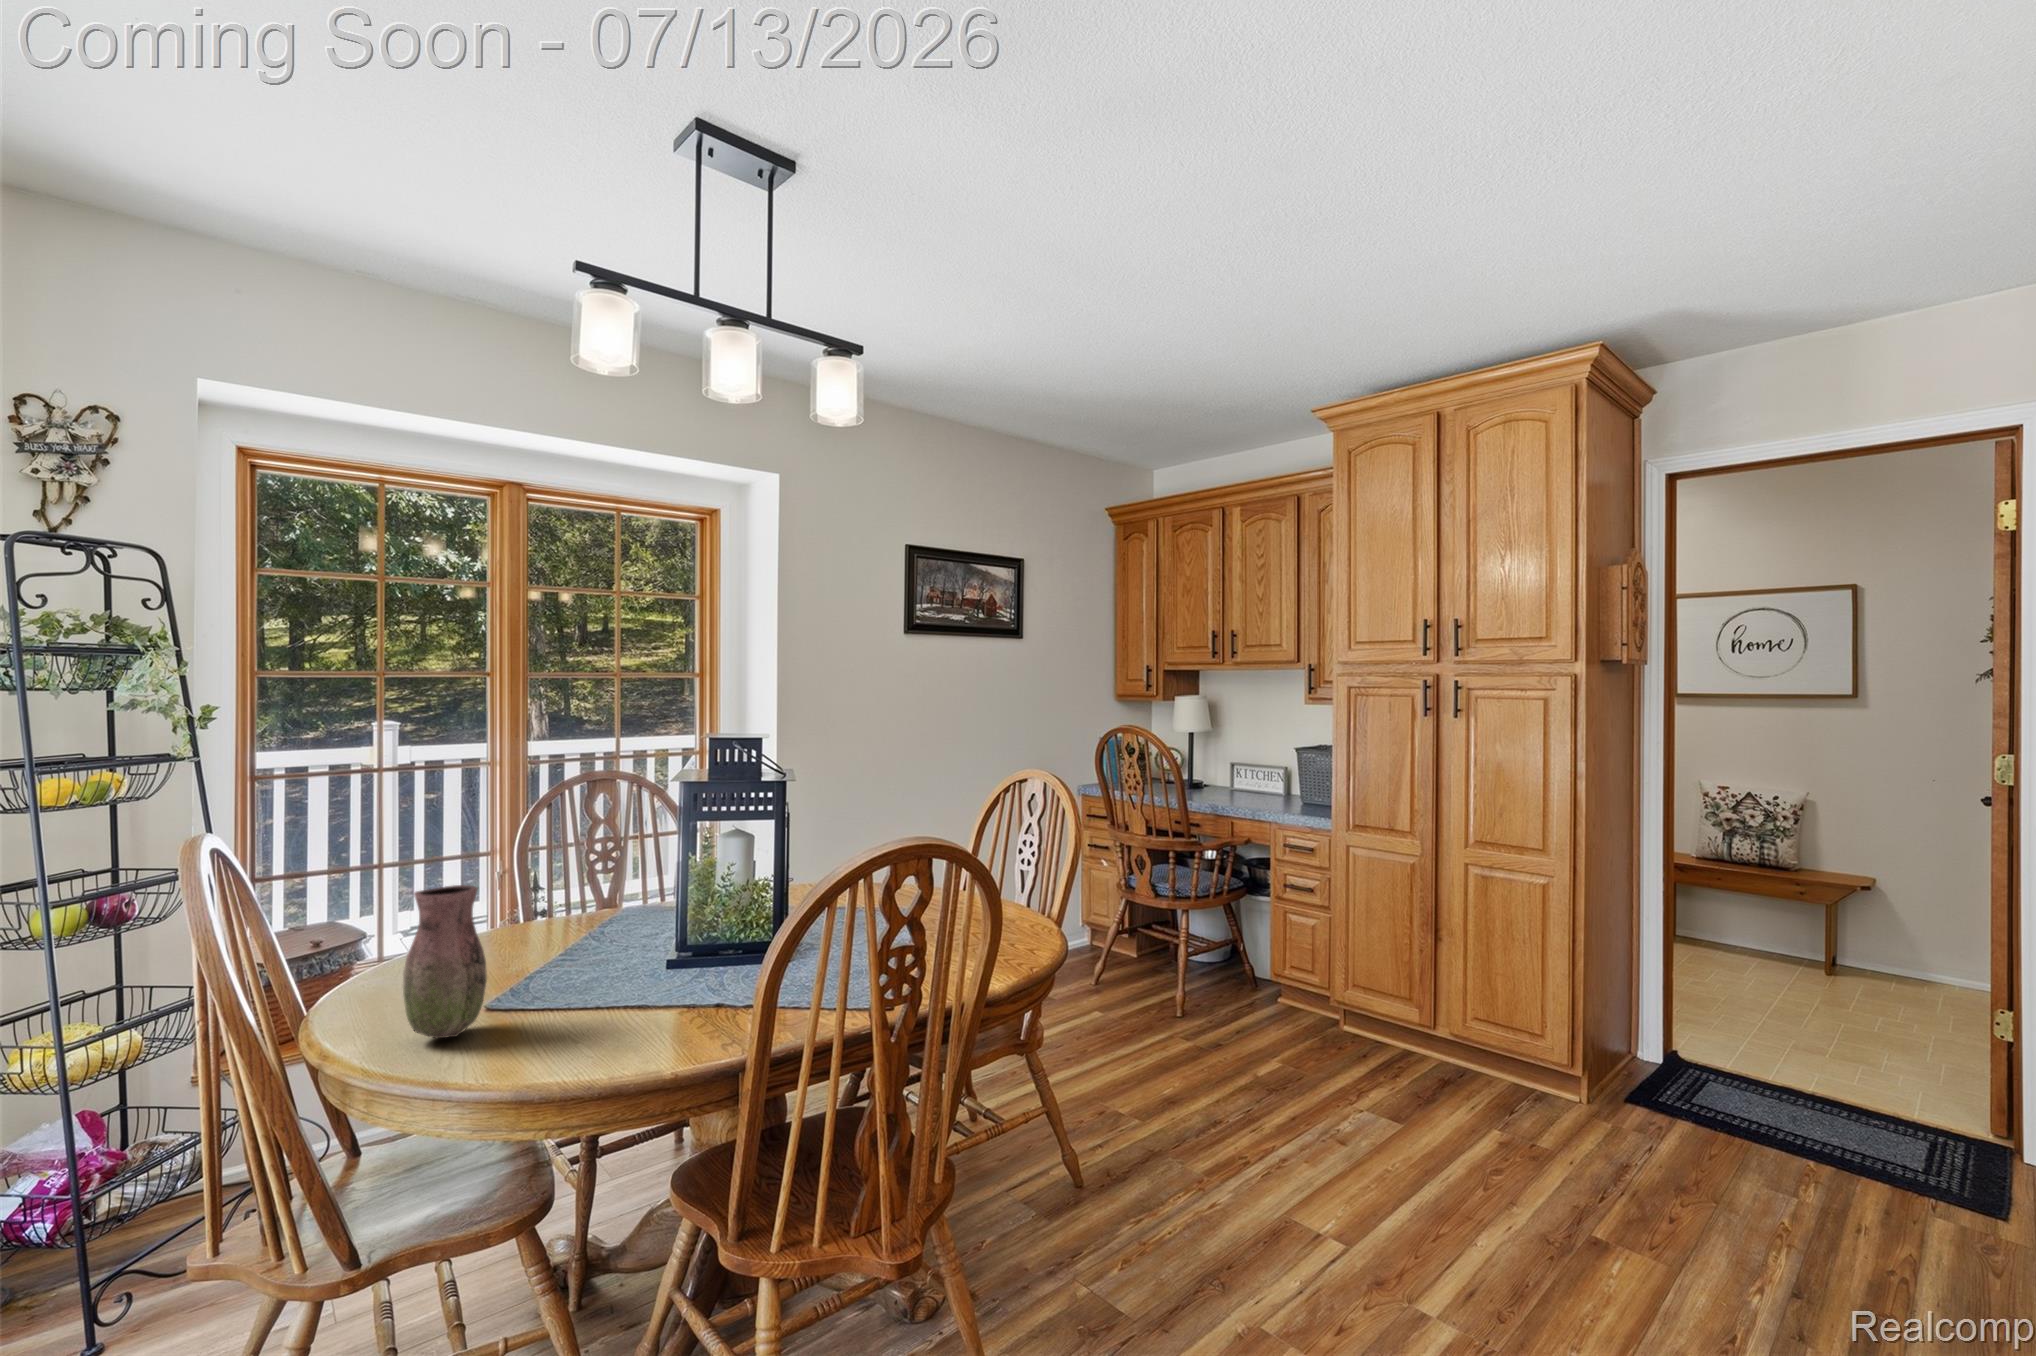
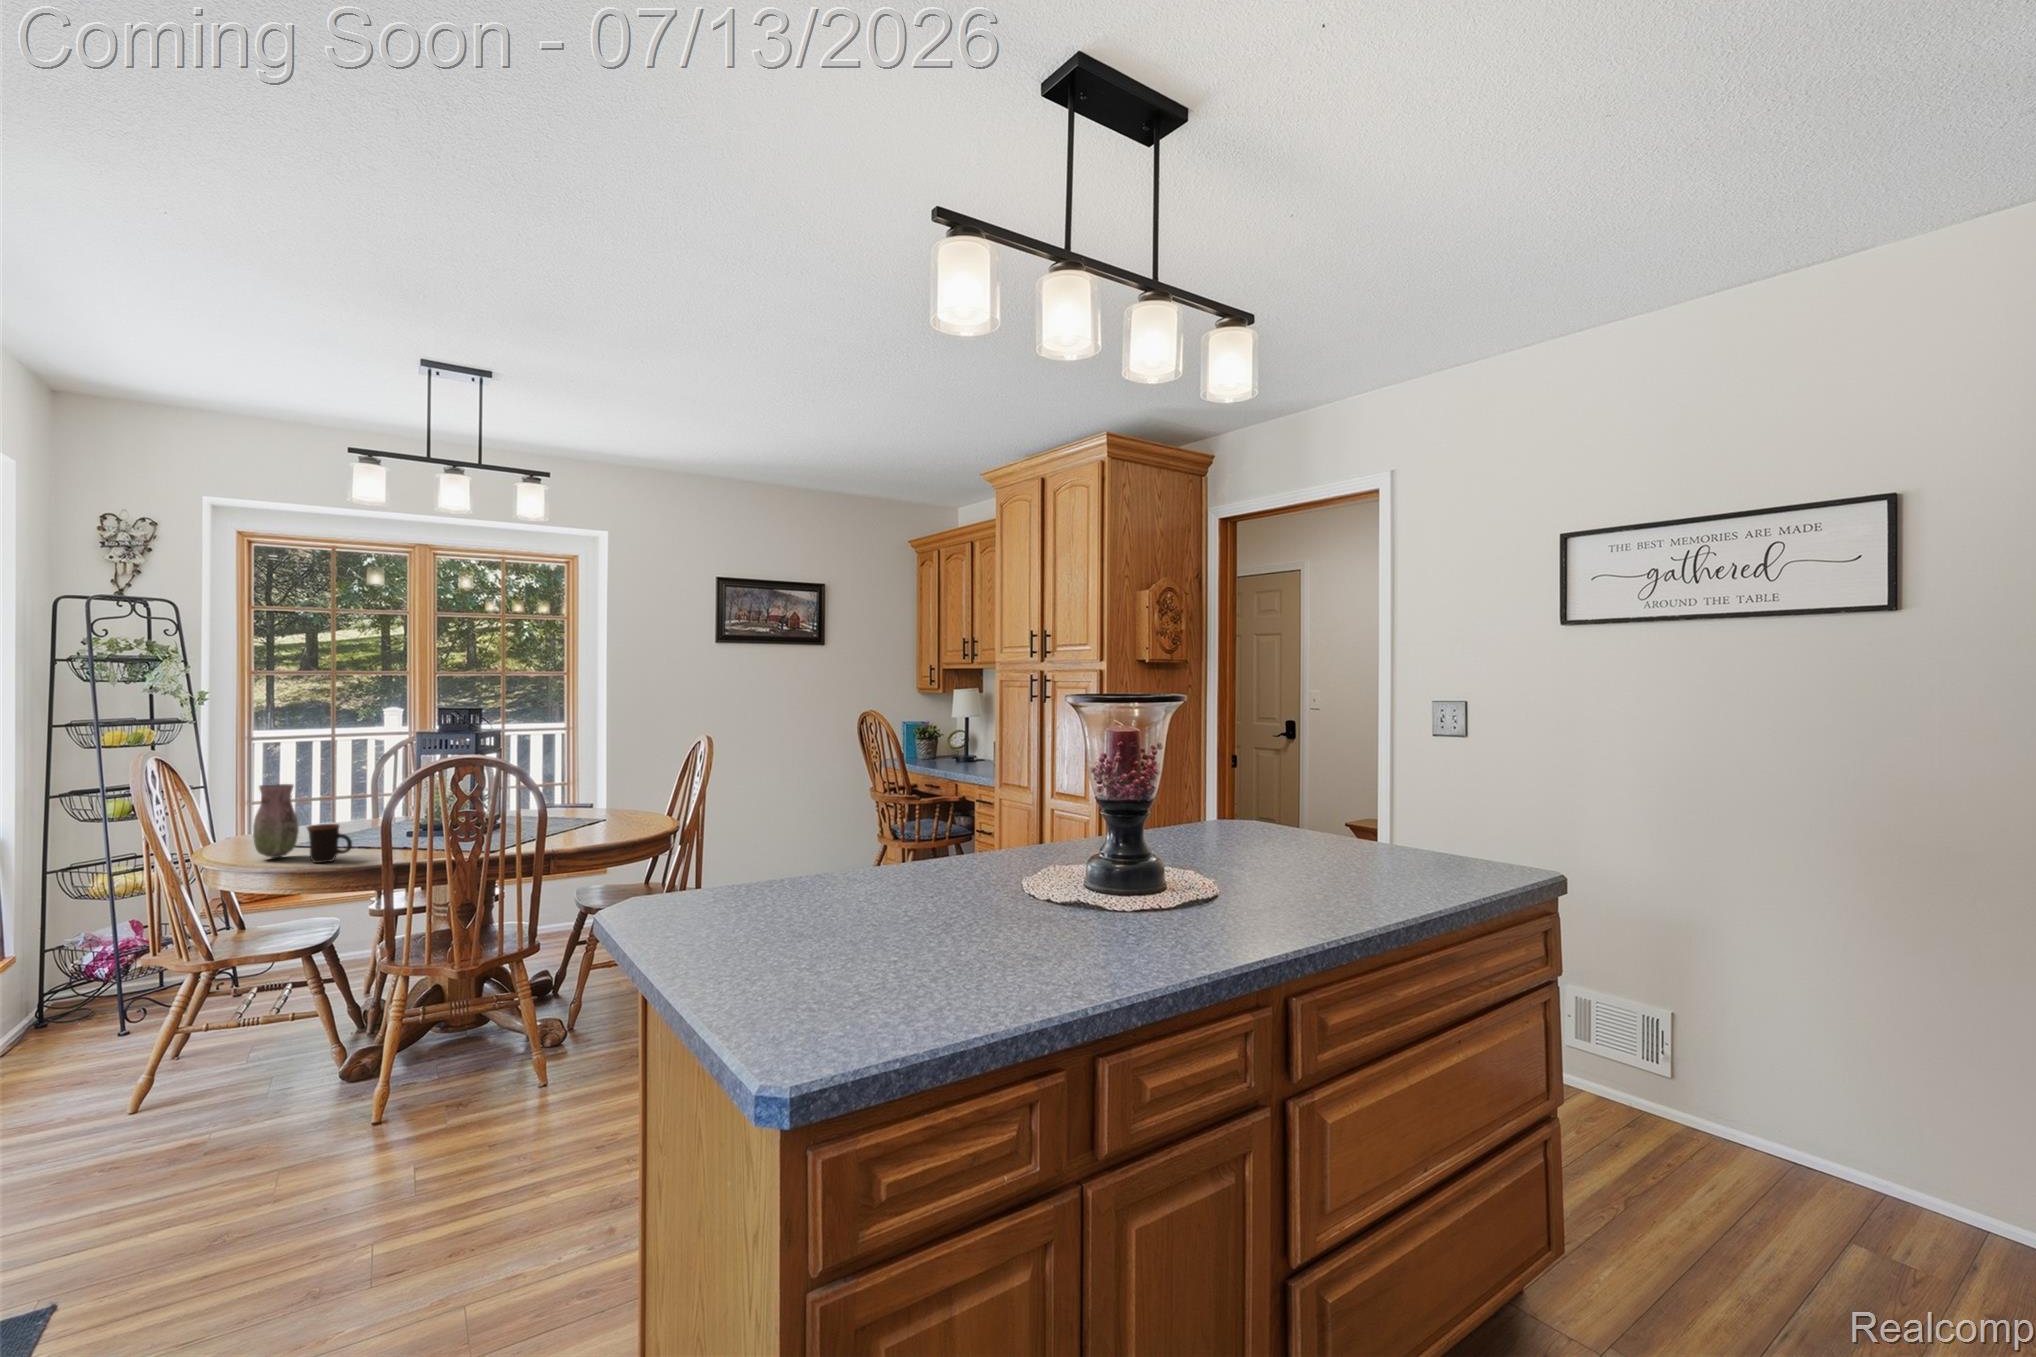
mug: none [522,964,610,1050] -> present [307,824,352,863]

